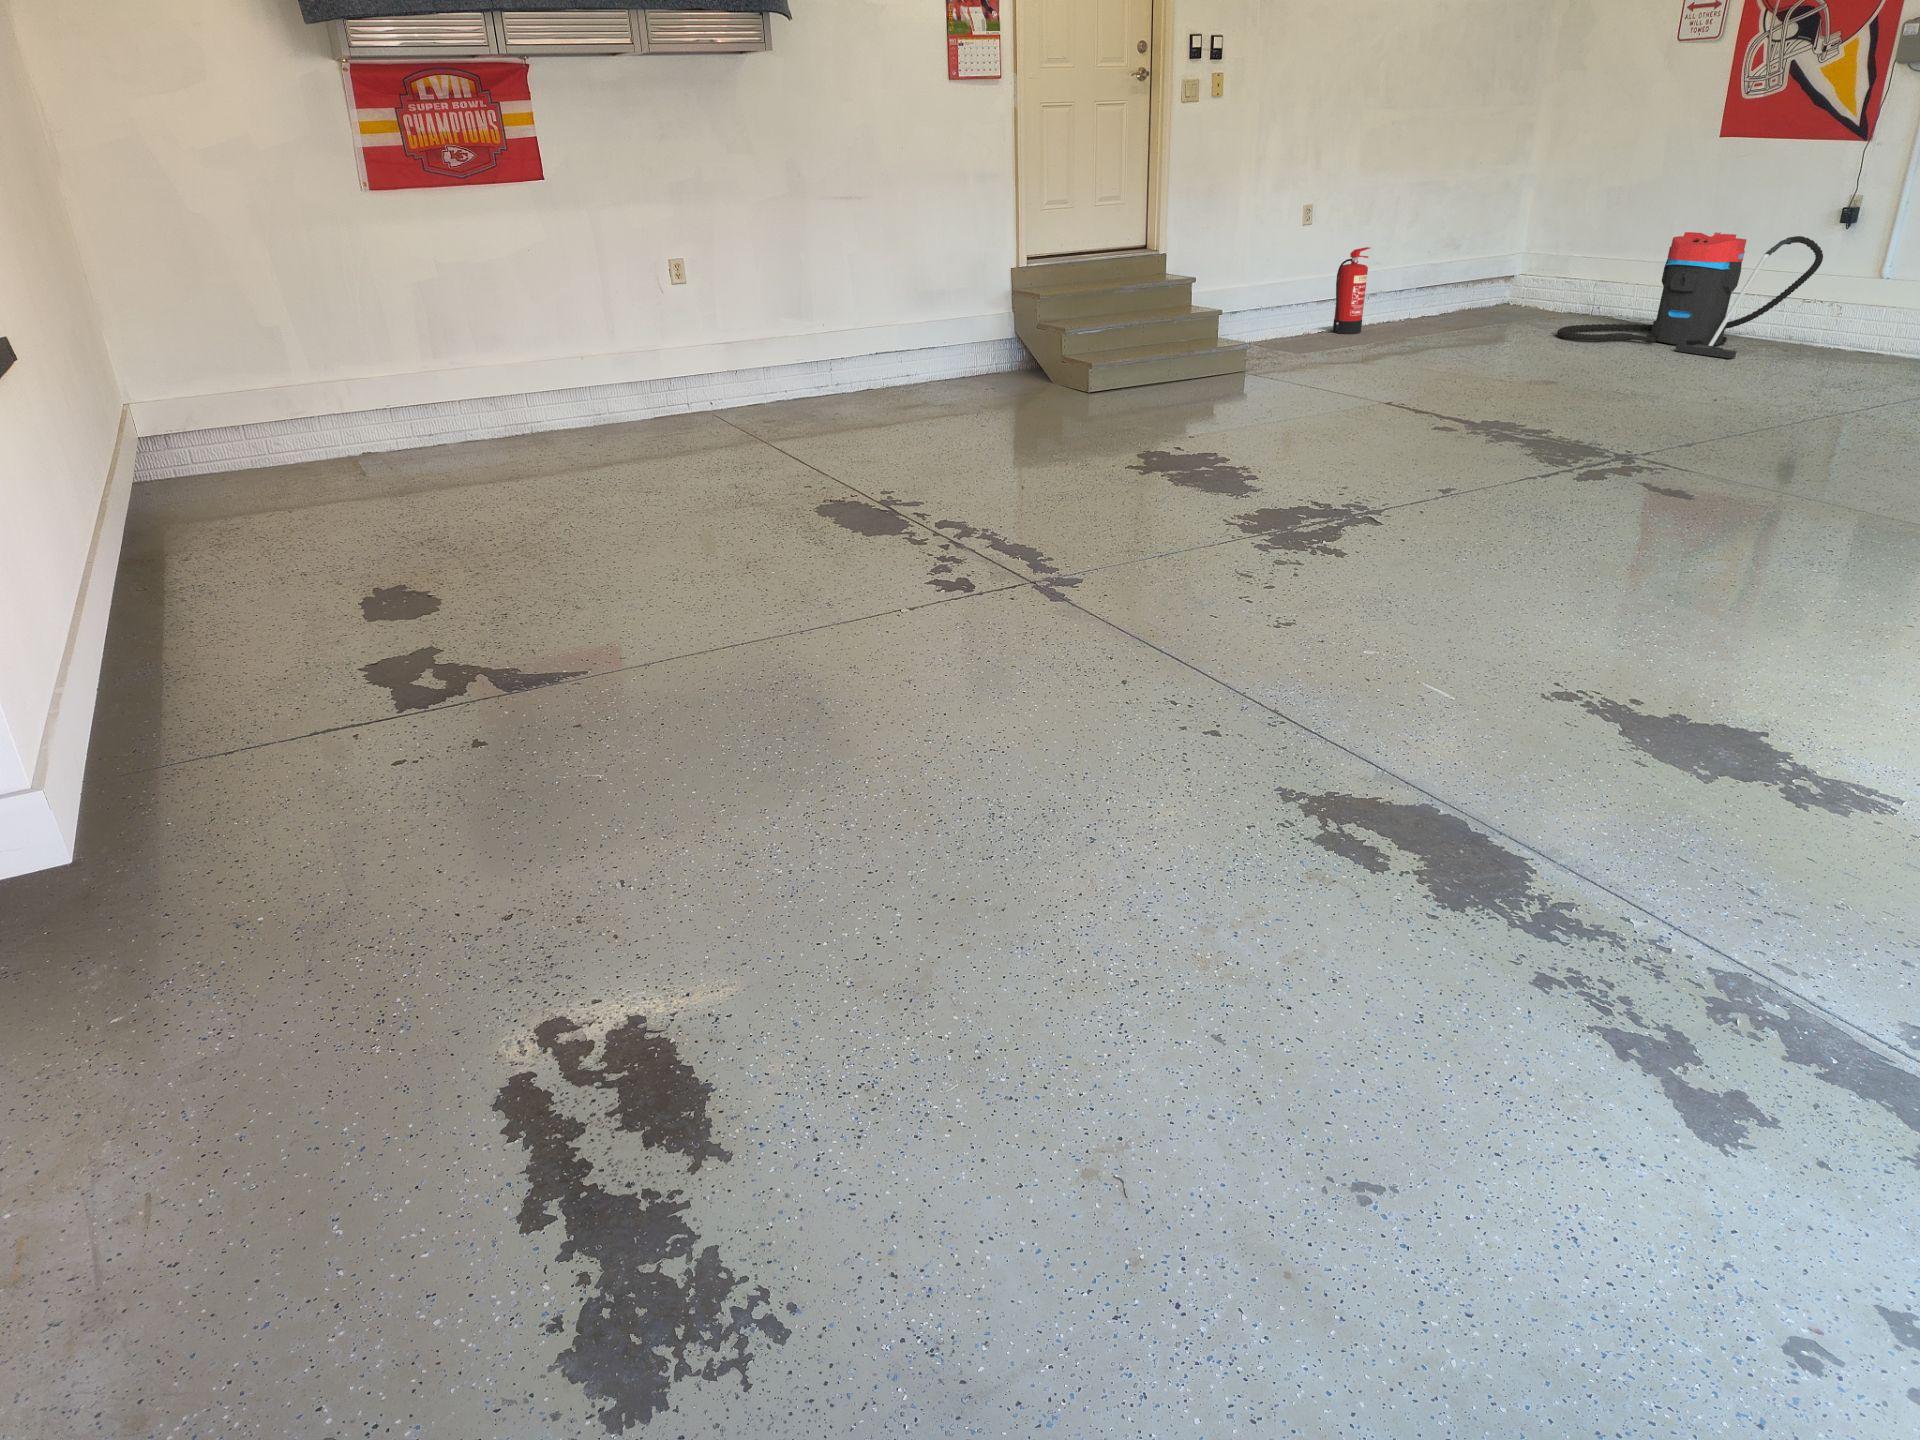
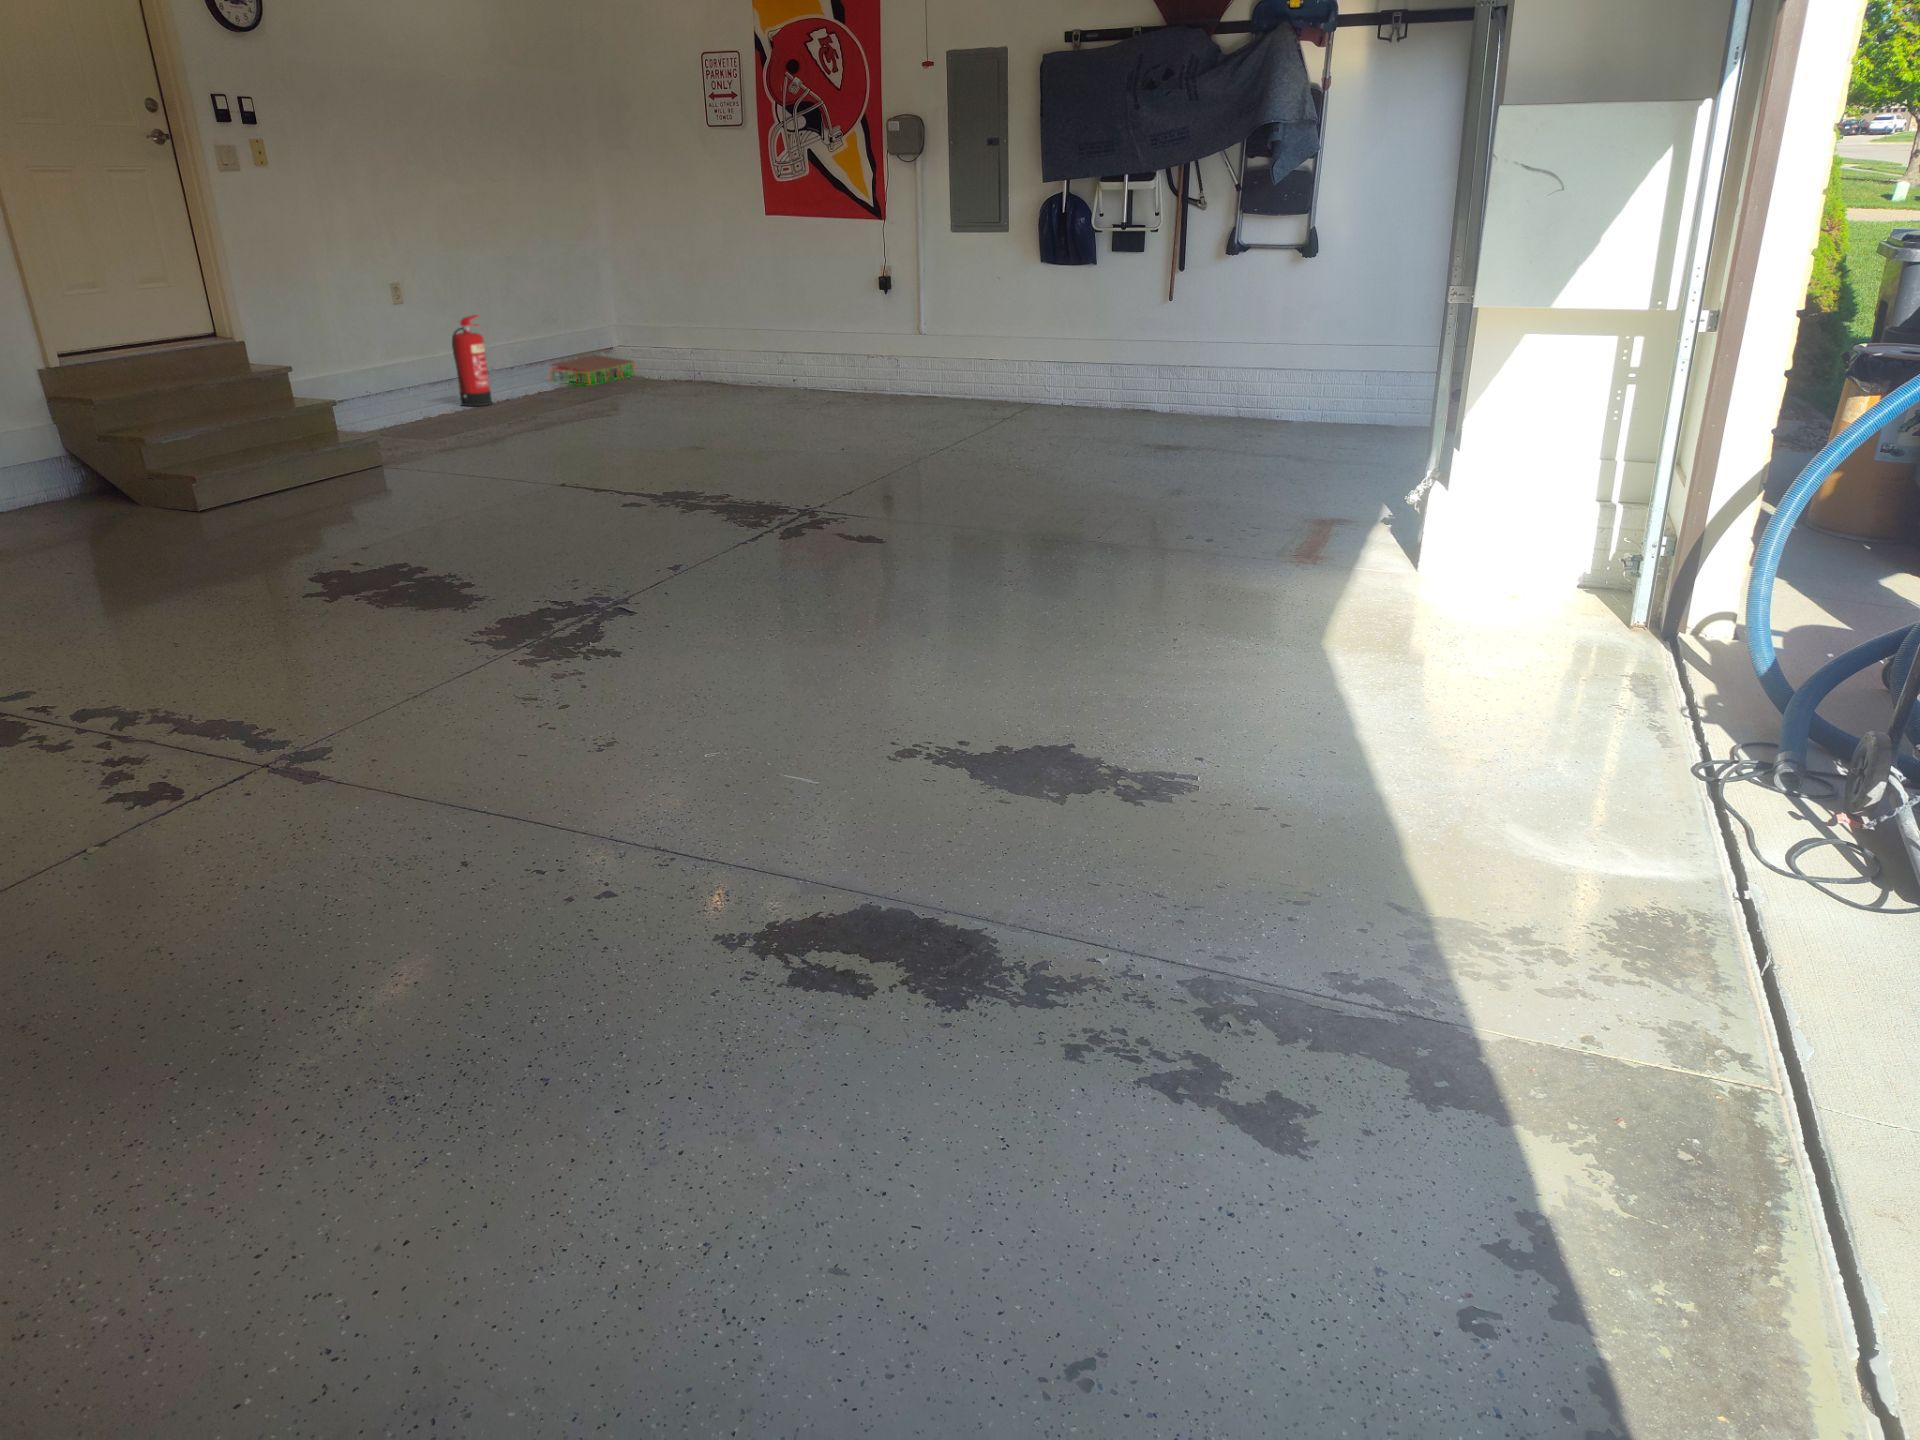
vacuum cleaner: present [1557,232,1823,358] -> none [683,296,876,407]
storage bin: none [1428,291,1522,321] -> present [551,355,635,385]

